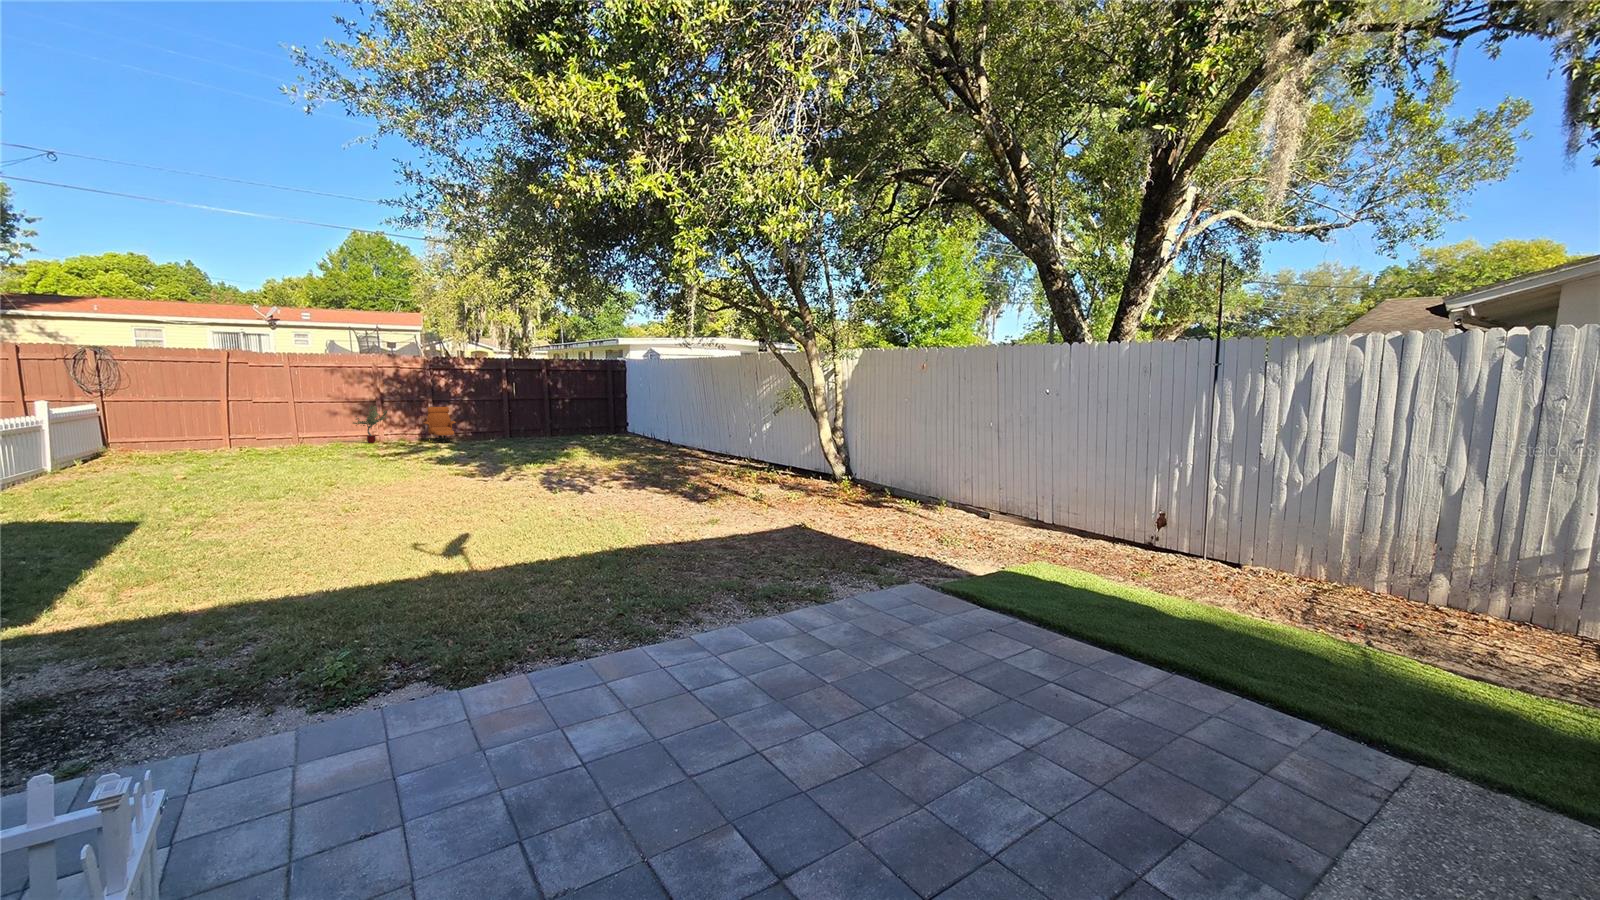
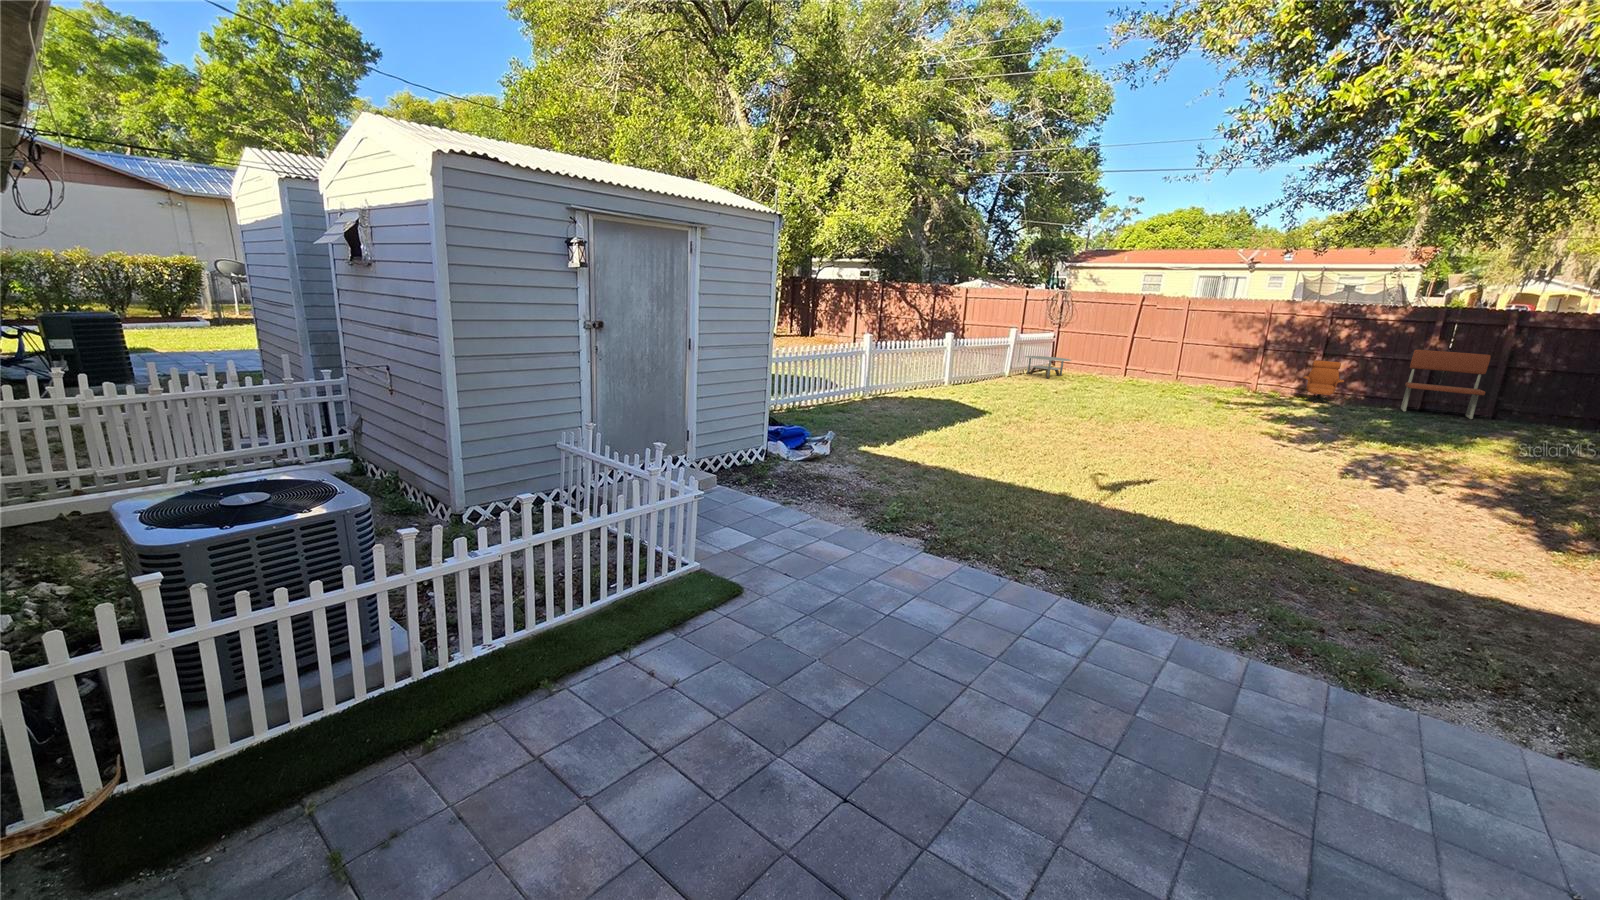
bench: none [495,391,546,439] -> present [1401,350,1491,419]
potted tree: present [353,406,388,443] -> none [1227,352,1267,390]
round table: none [67,437,156,466] -> present [1025,356,1071,378]

